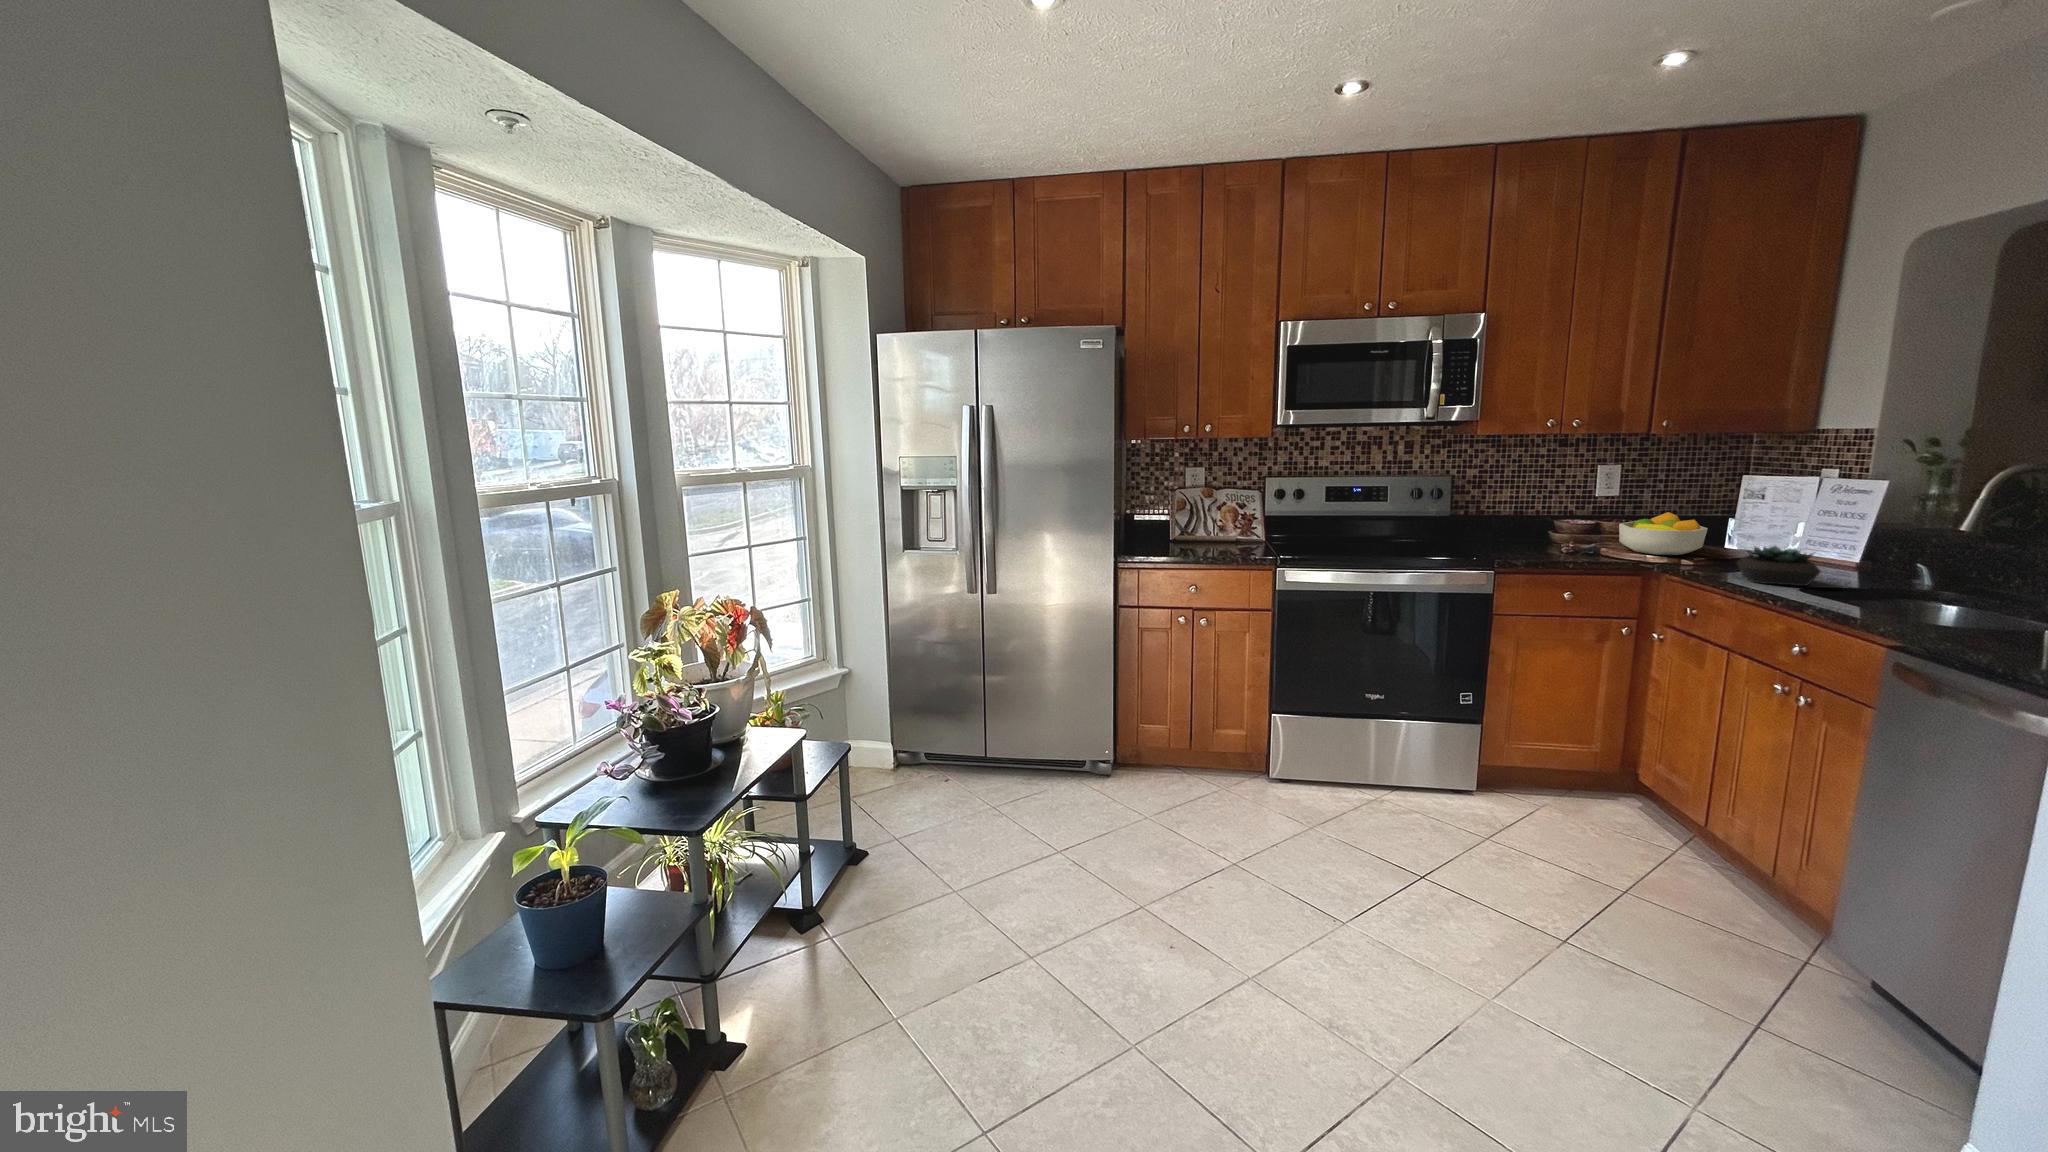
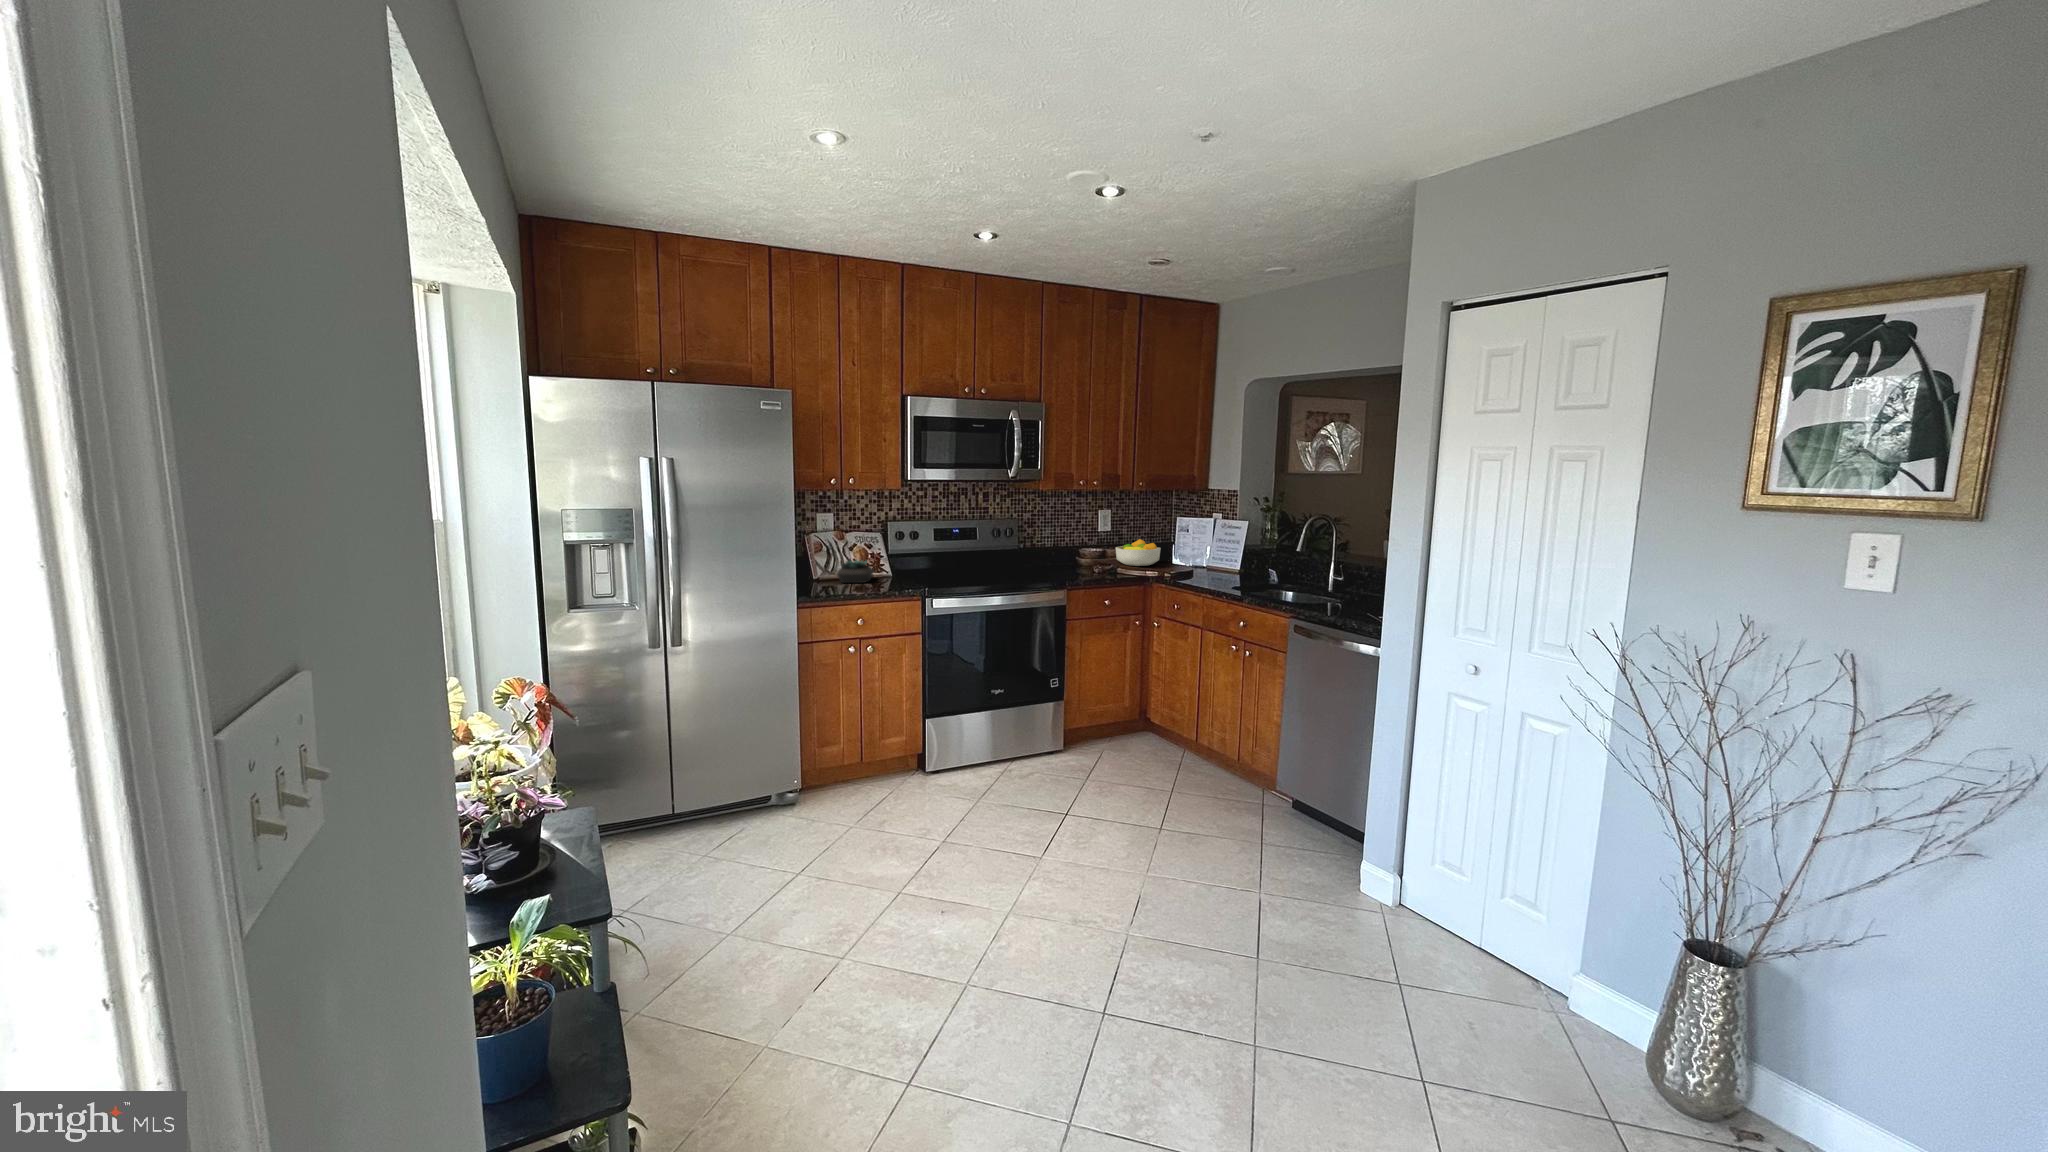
succulent plant: present [1737,546,1821,586] -> present [836,560,874,583]

